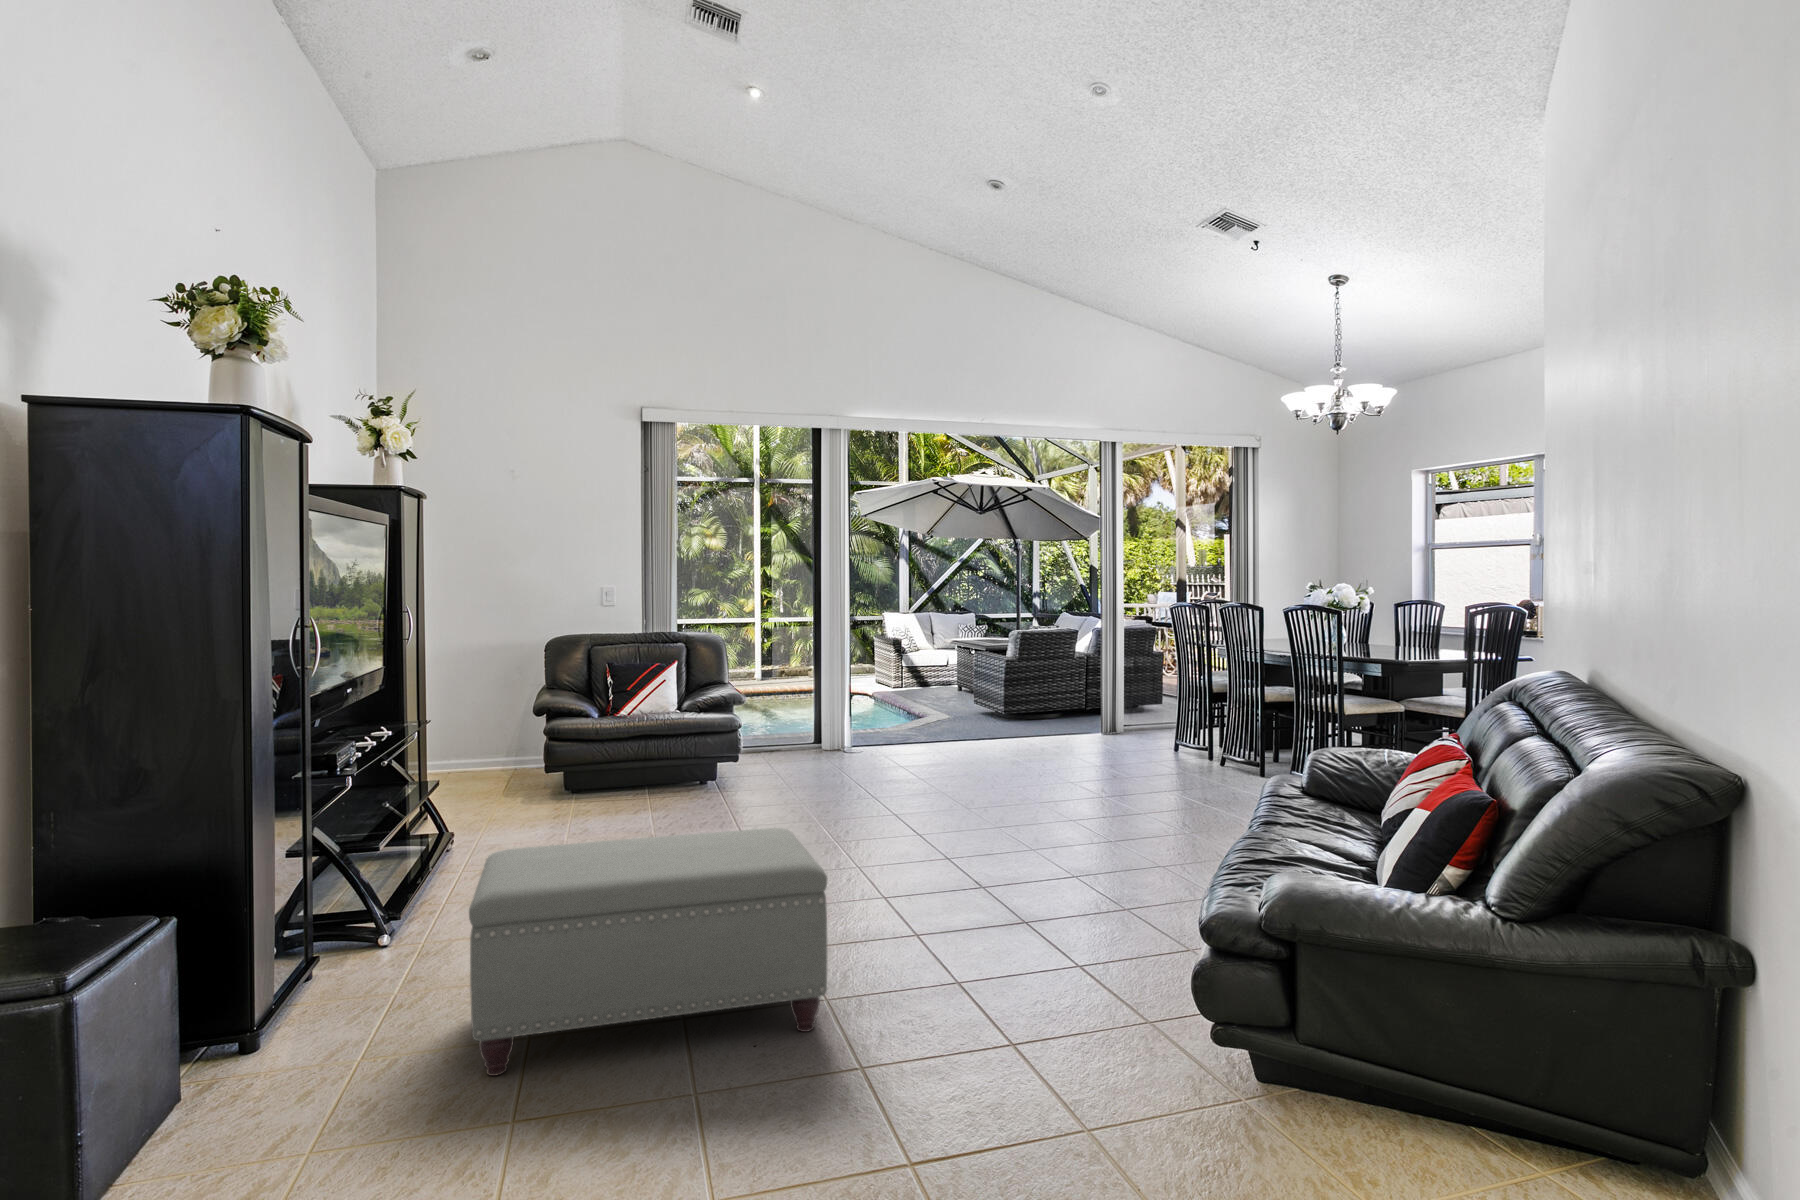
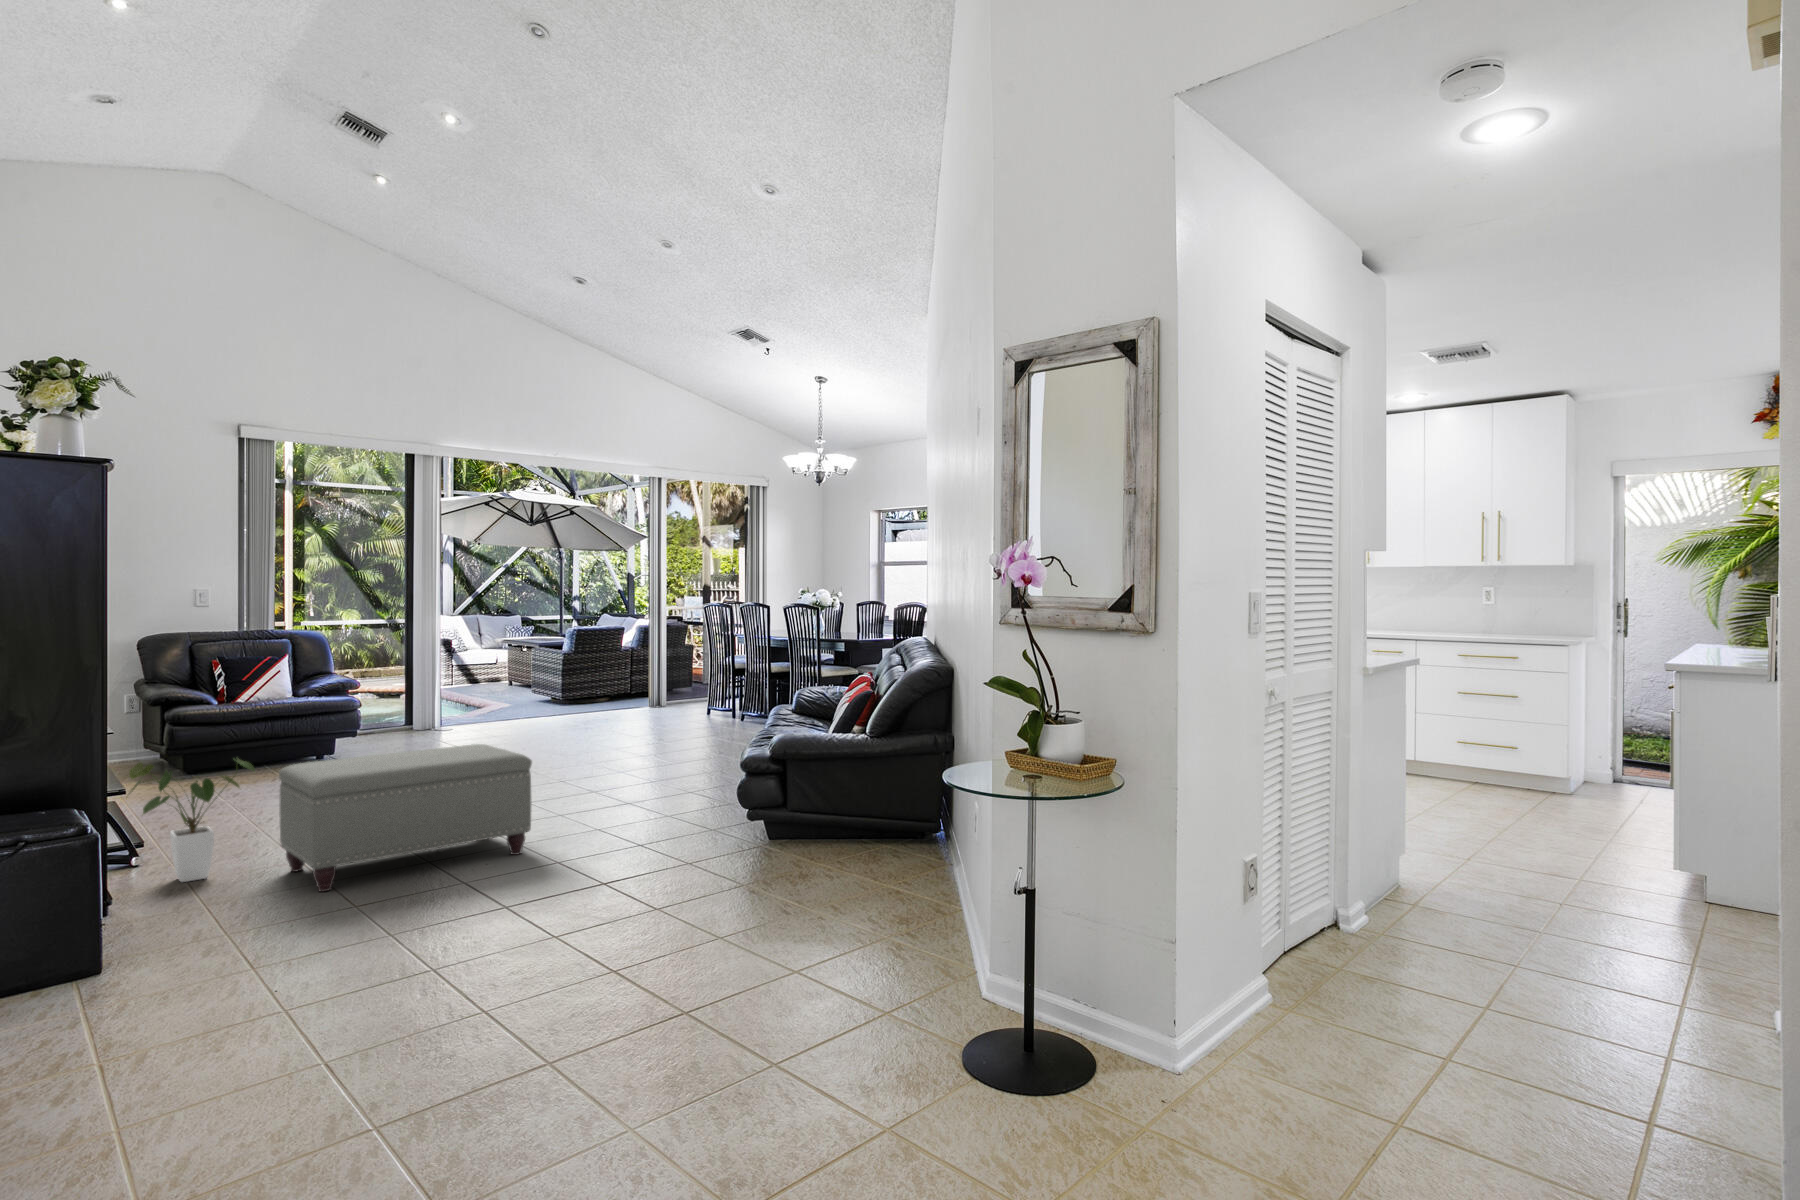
house plant: none [300,829,461,1007] -> present [129,758,255,882]

